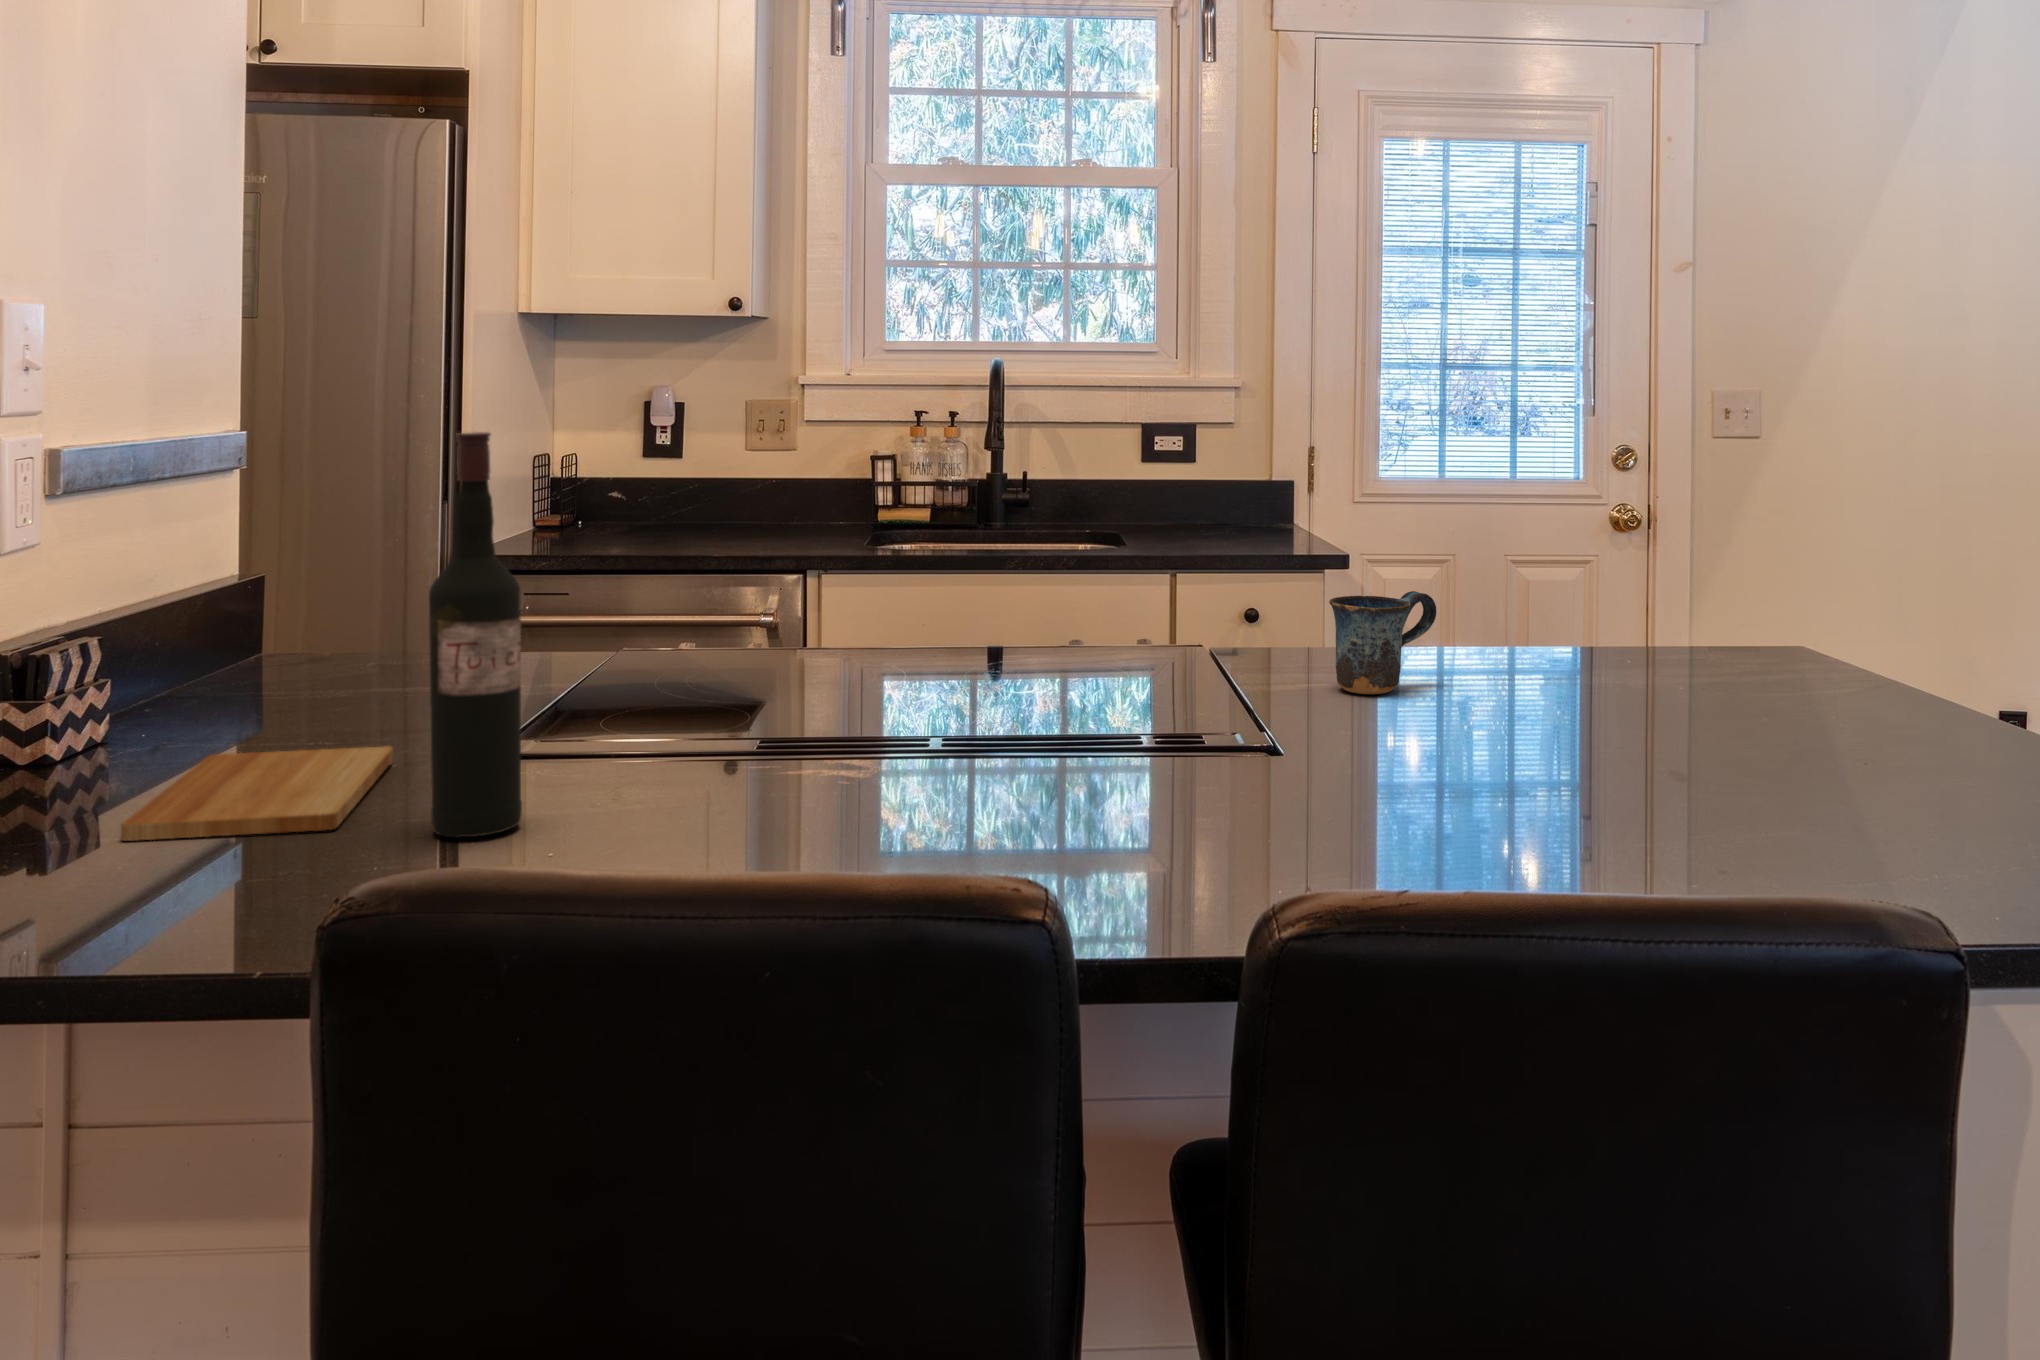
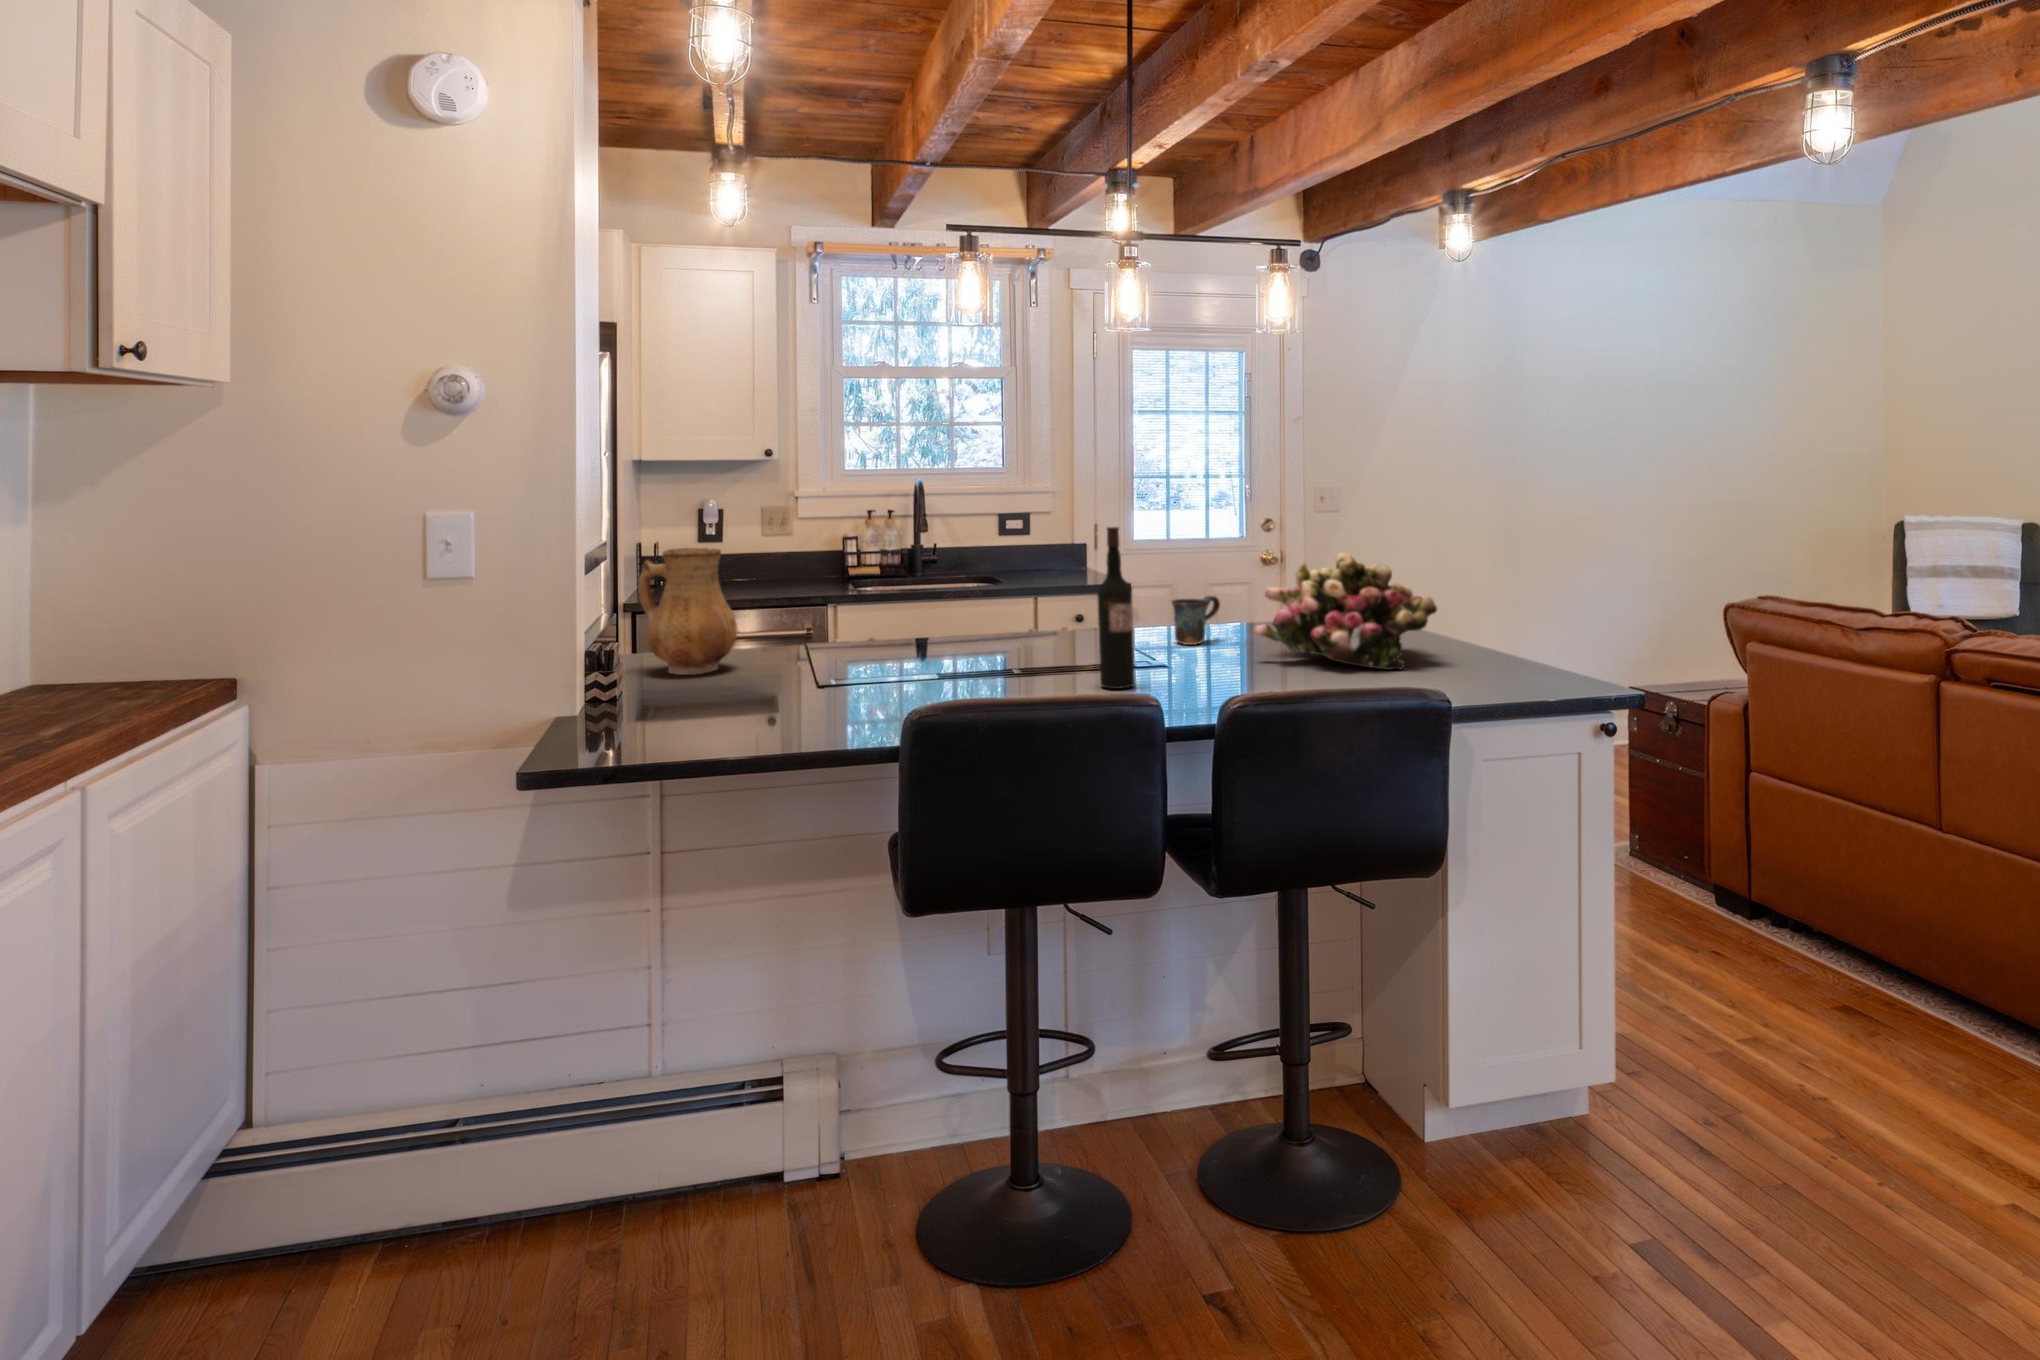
wine bottle: present [429,432,522,837] -> present [1097,527,1135,689]
ceramic pitcher: none [241,452,430,707] -> present [638,548,737,675]
flower arrangement: none [1479,511,1911,793] -> present [1253,553,1437,670]
cutting board: present [121,746,393,841] -> none [688,685,787,724]

